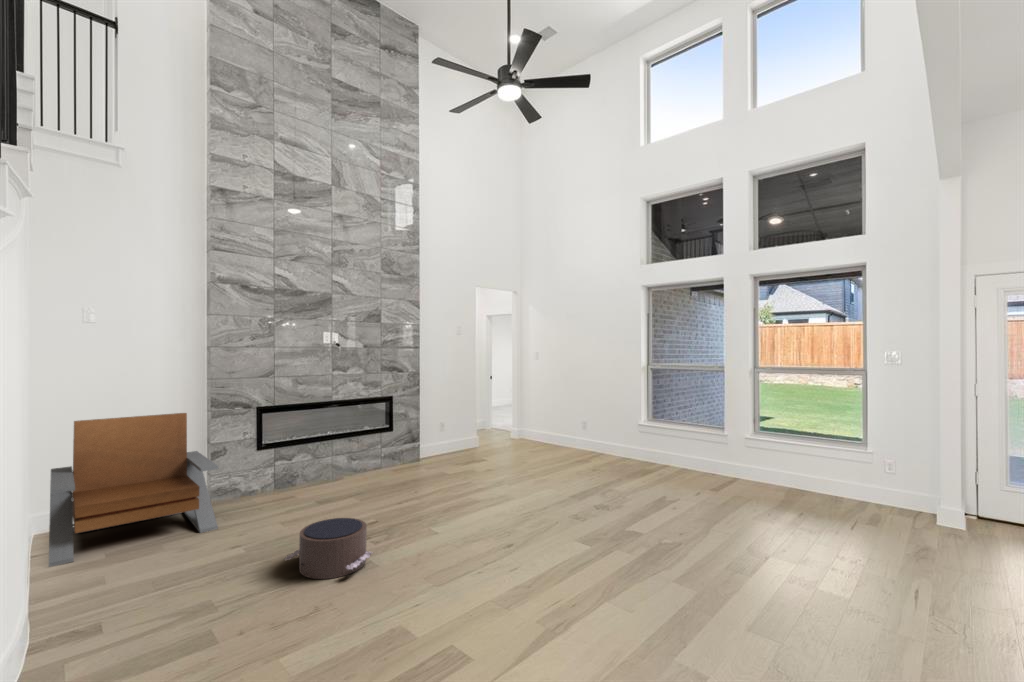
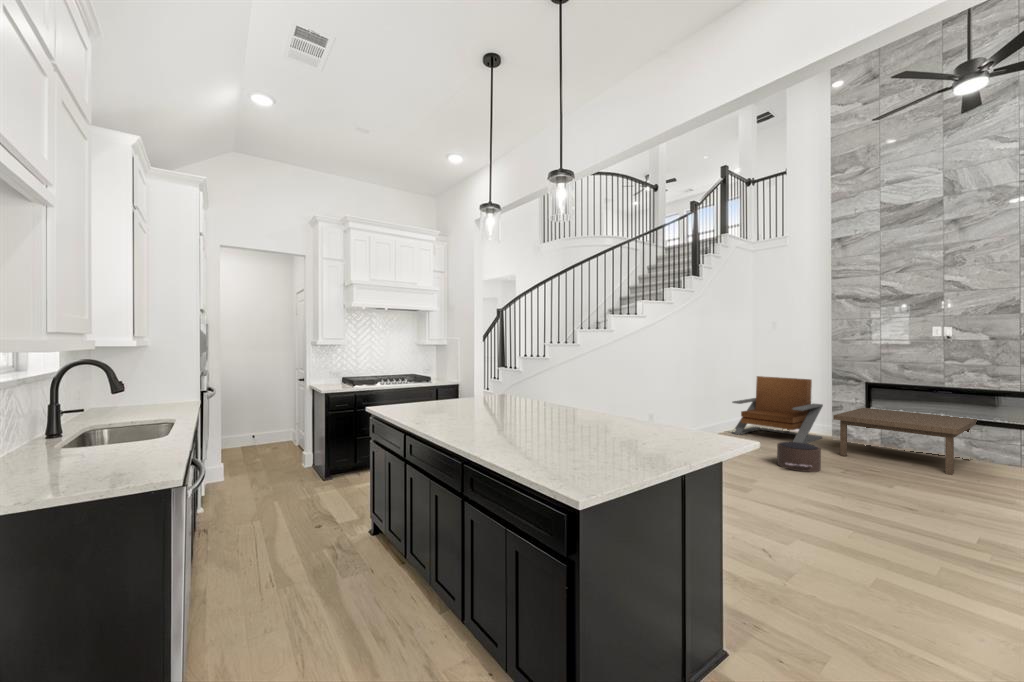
coffee table: none [255,430,413,521] -> present [833,408,977,475]

